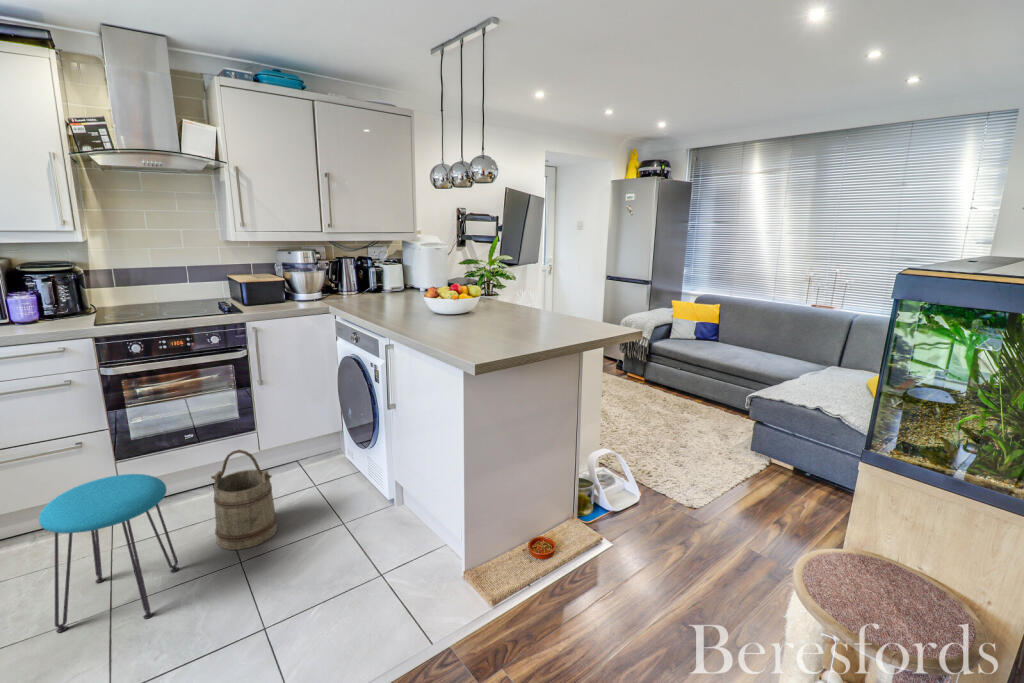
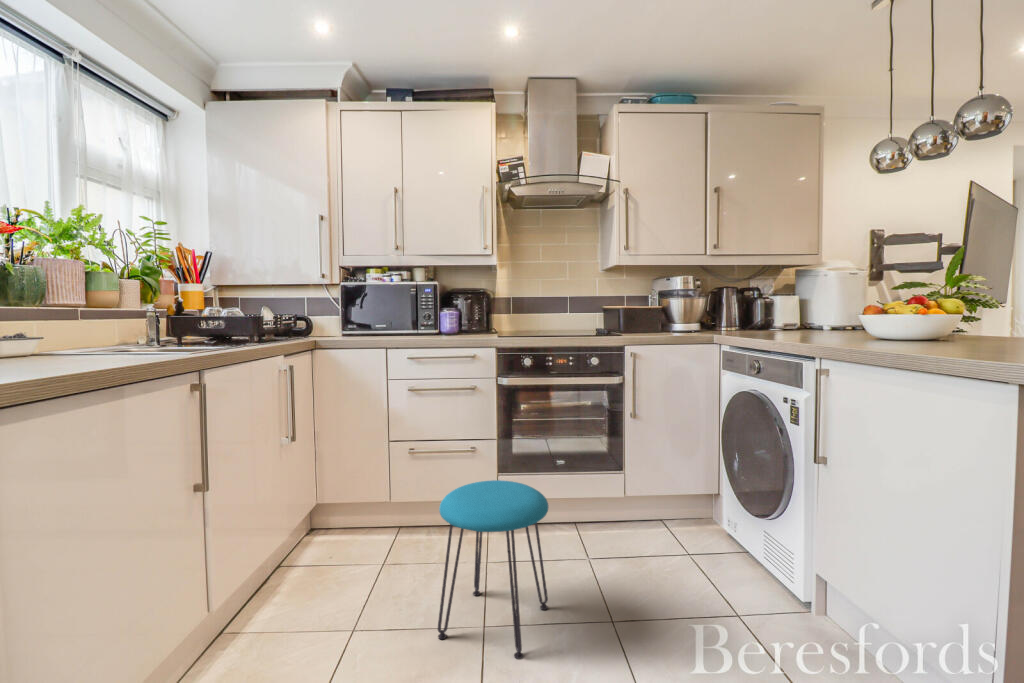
bucket: present [211,450,277,550] -> none [585,481,654,609]

